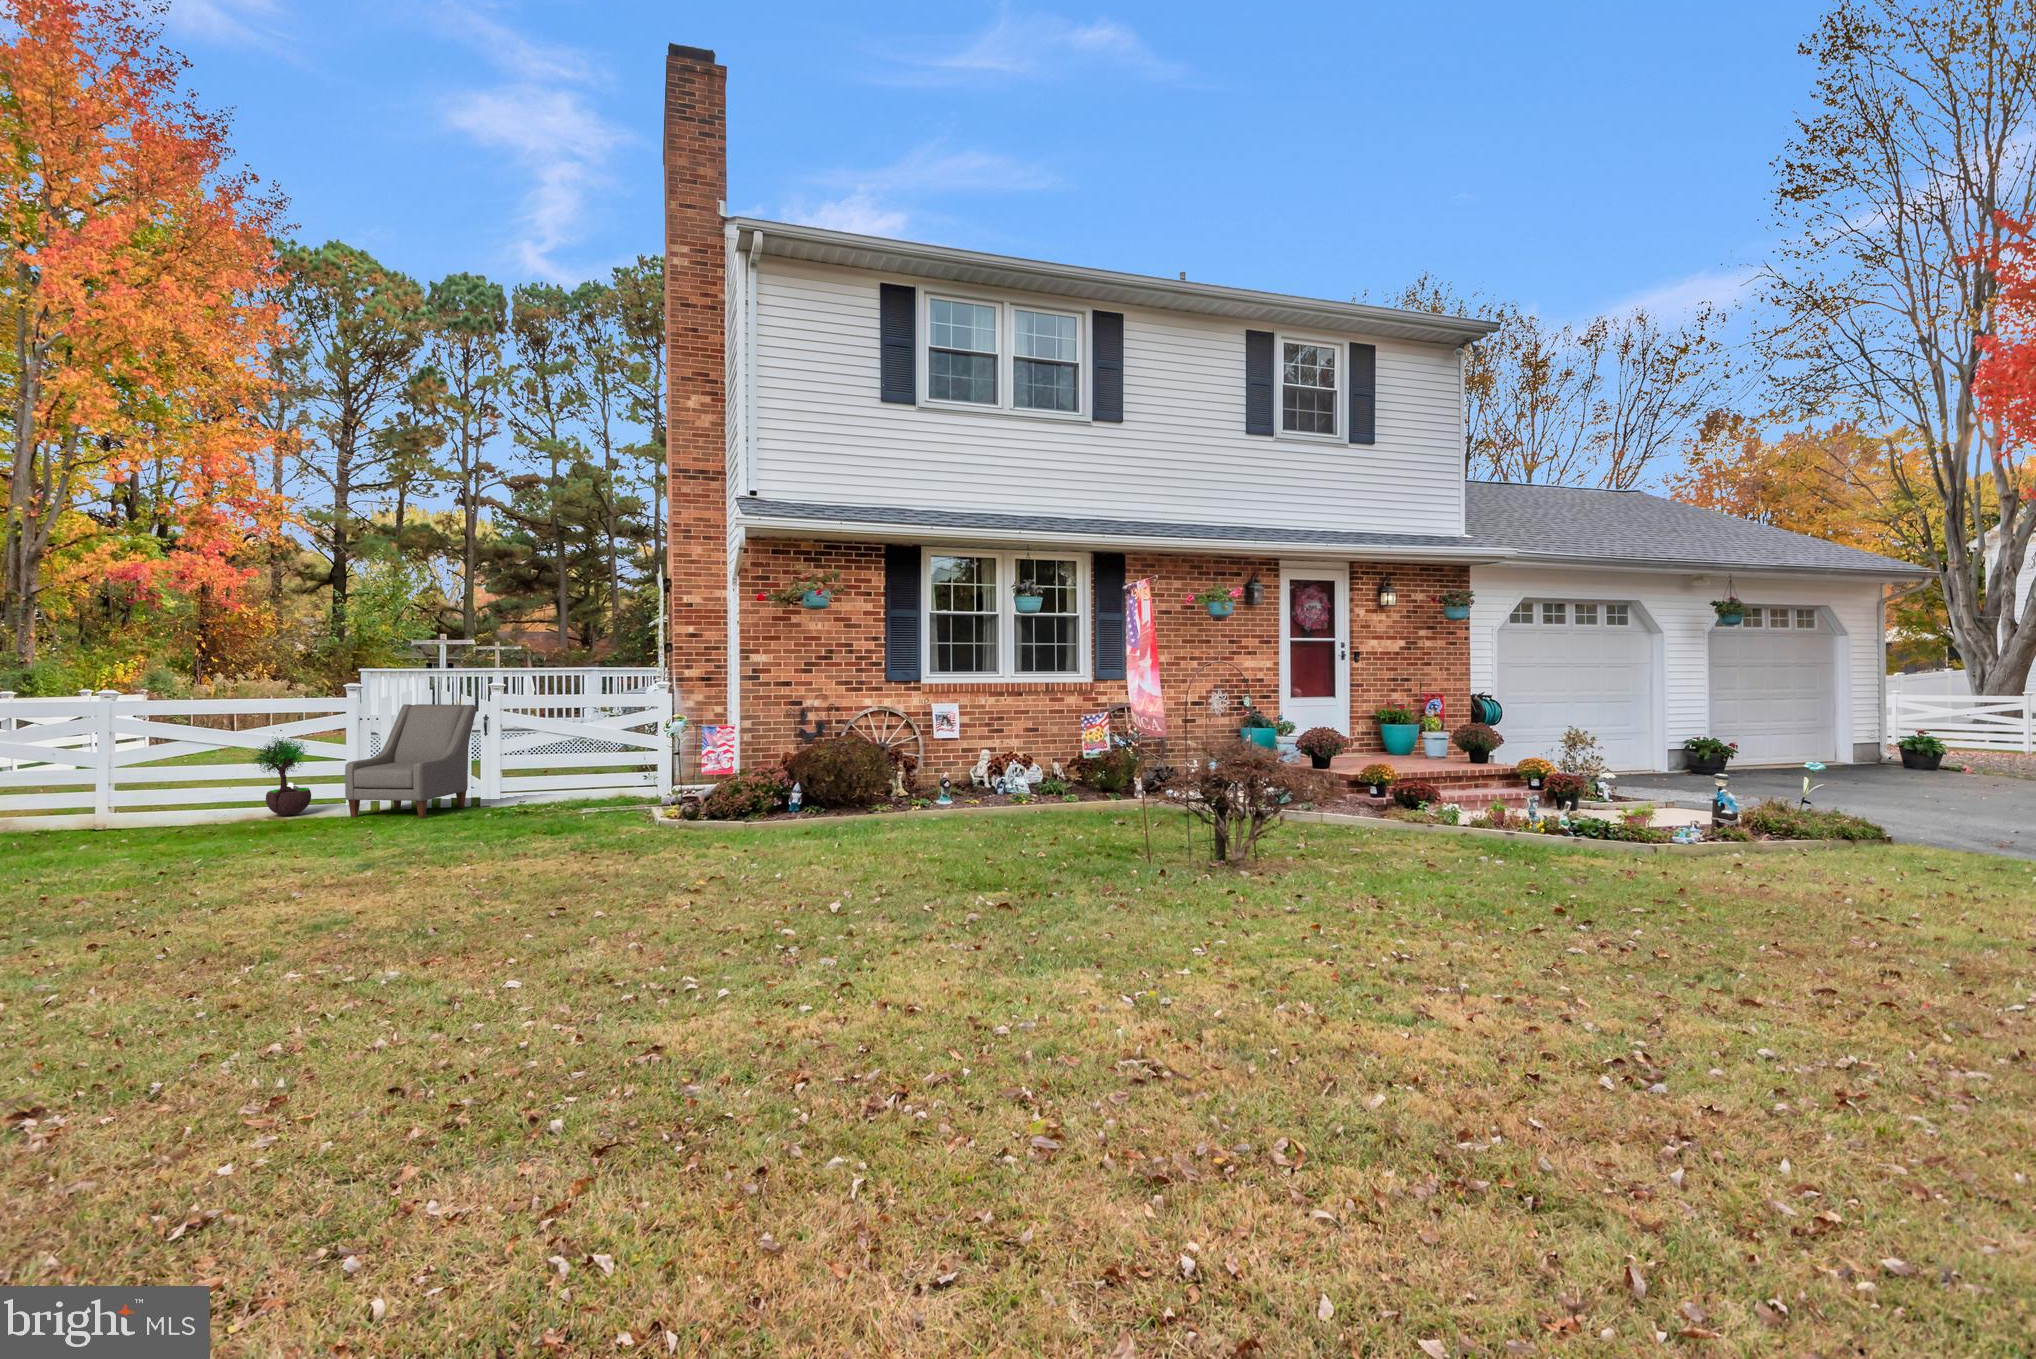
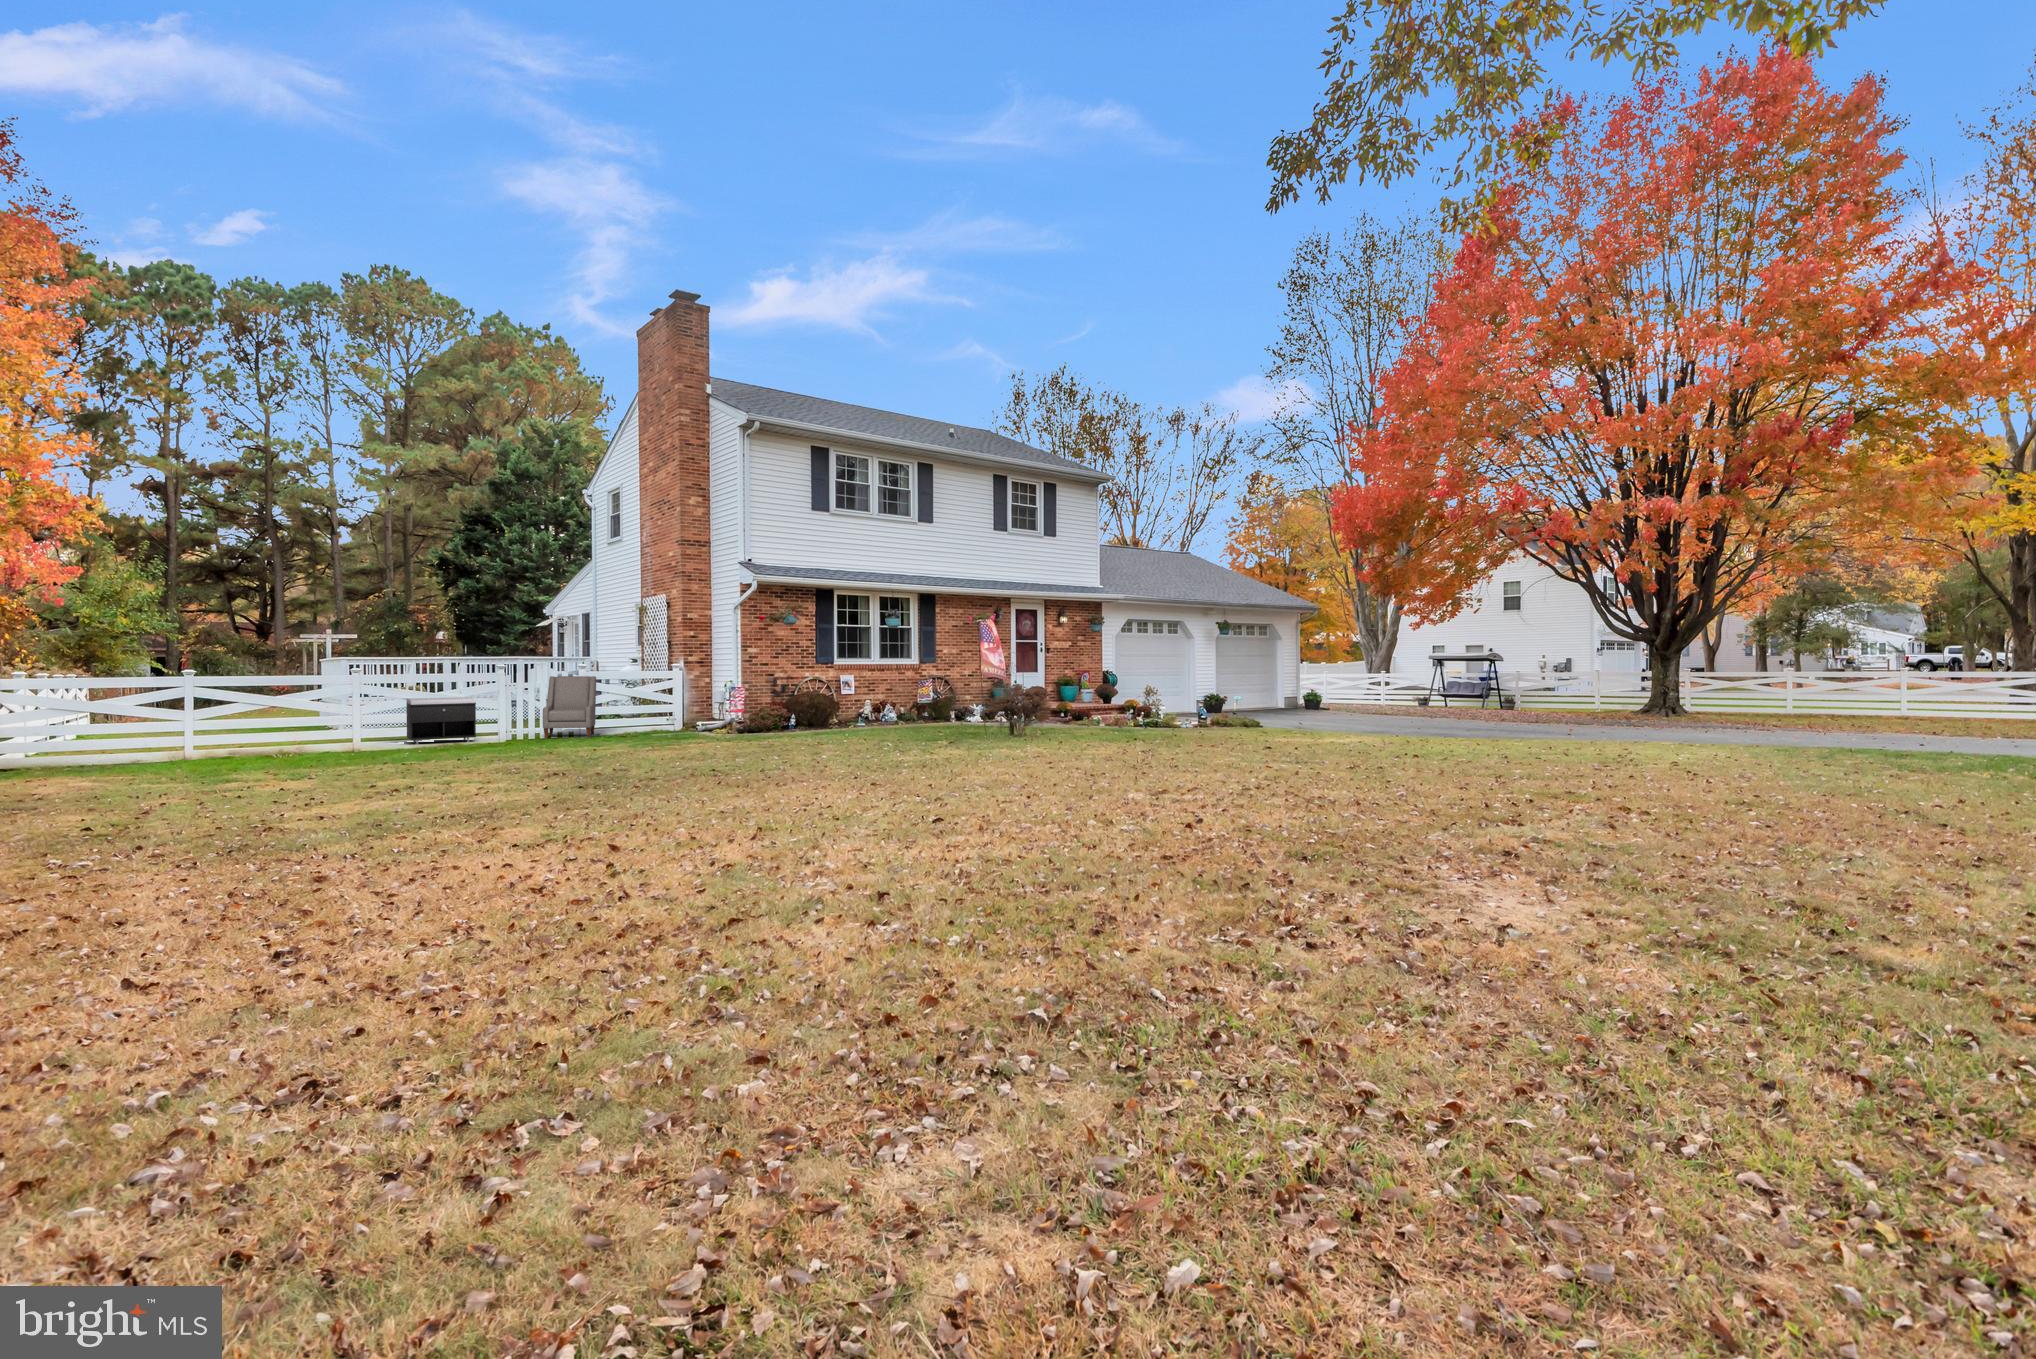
potted tree: present [250,737,311,816] -> none [488,691,519,739]
storage bench: none [82,742,238,828] -> present [407,697,476,744]

